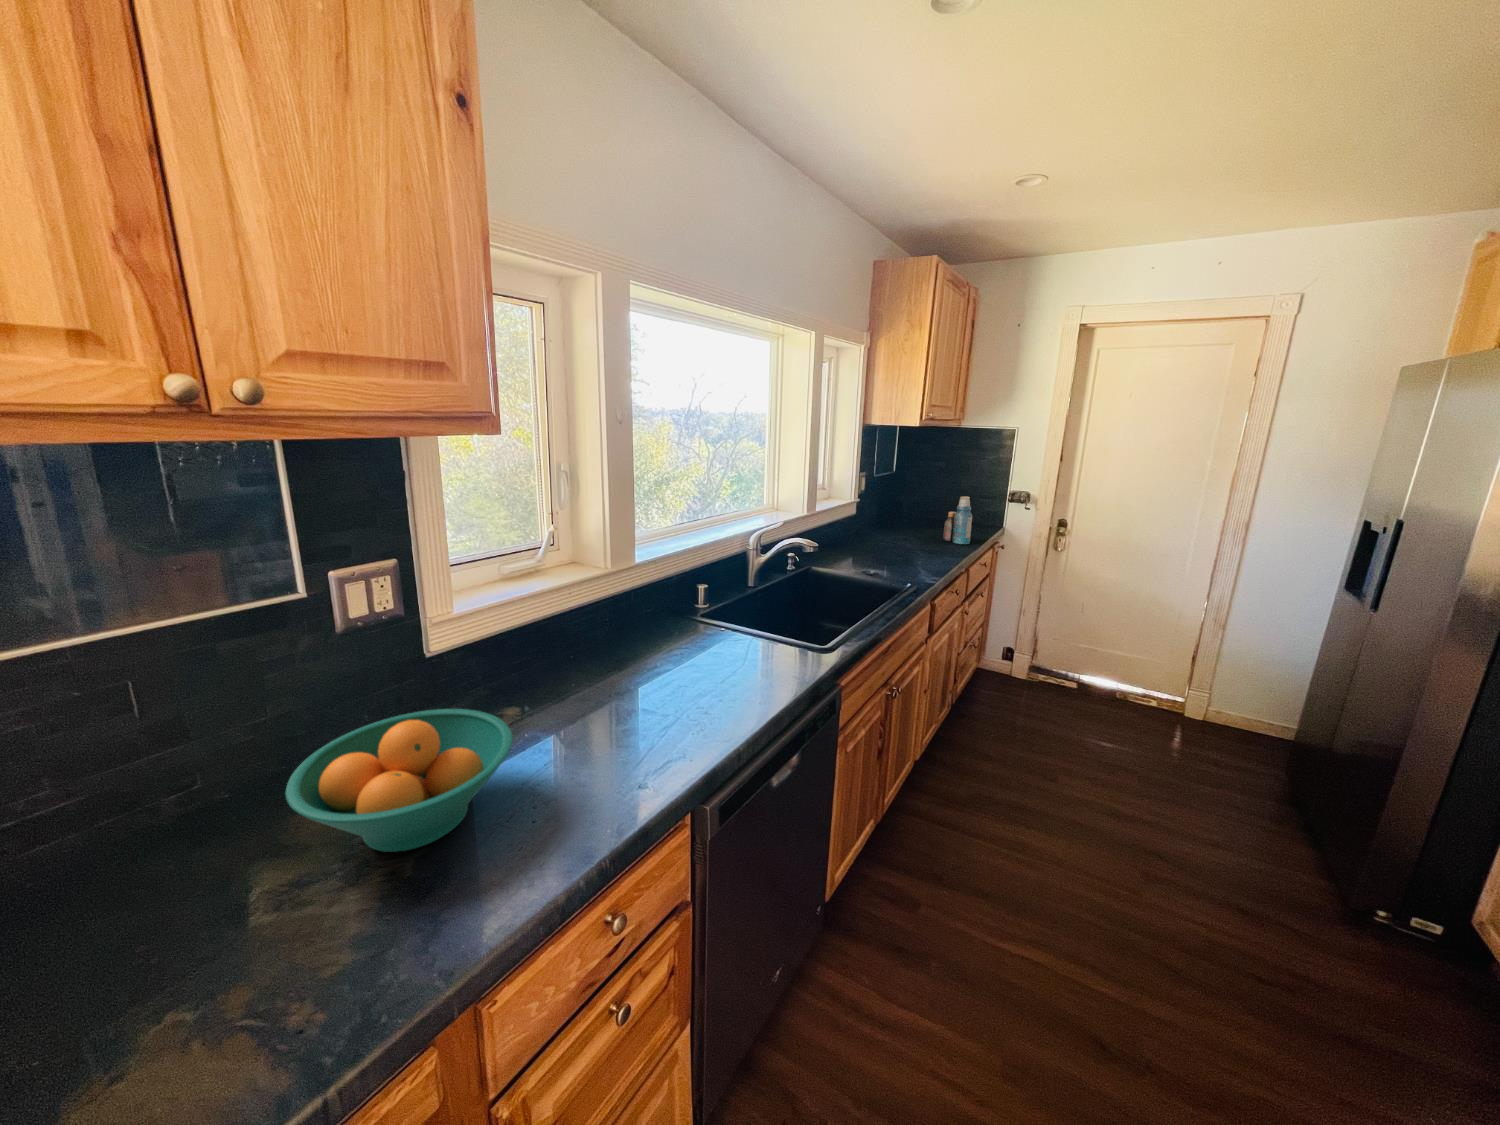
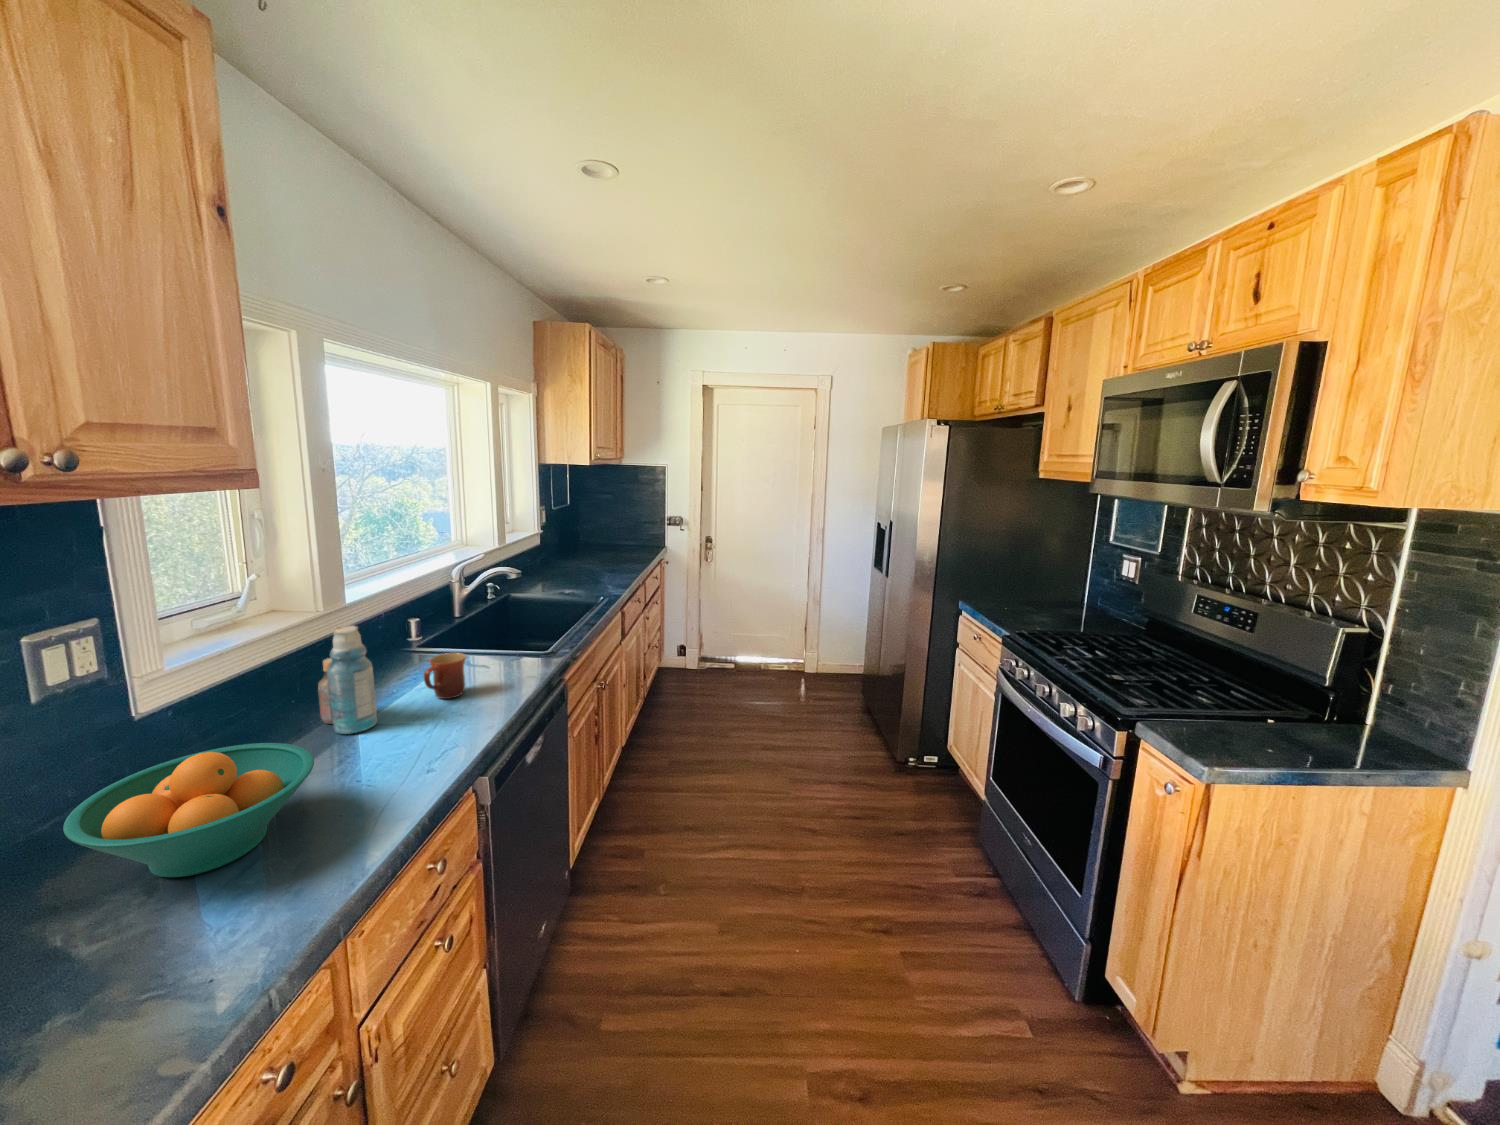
bottle: present [943,496,972,544] -> present [318,626,377,734]
mug: none [675,634,723,688] -> present [424,653,466,699]

